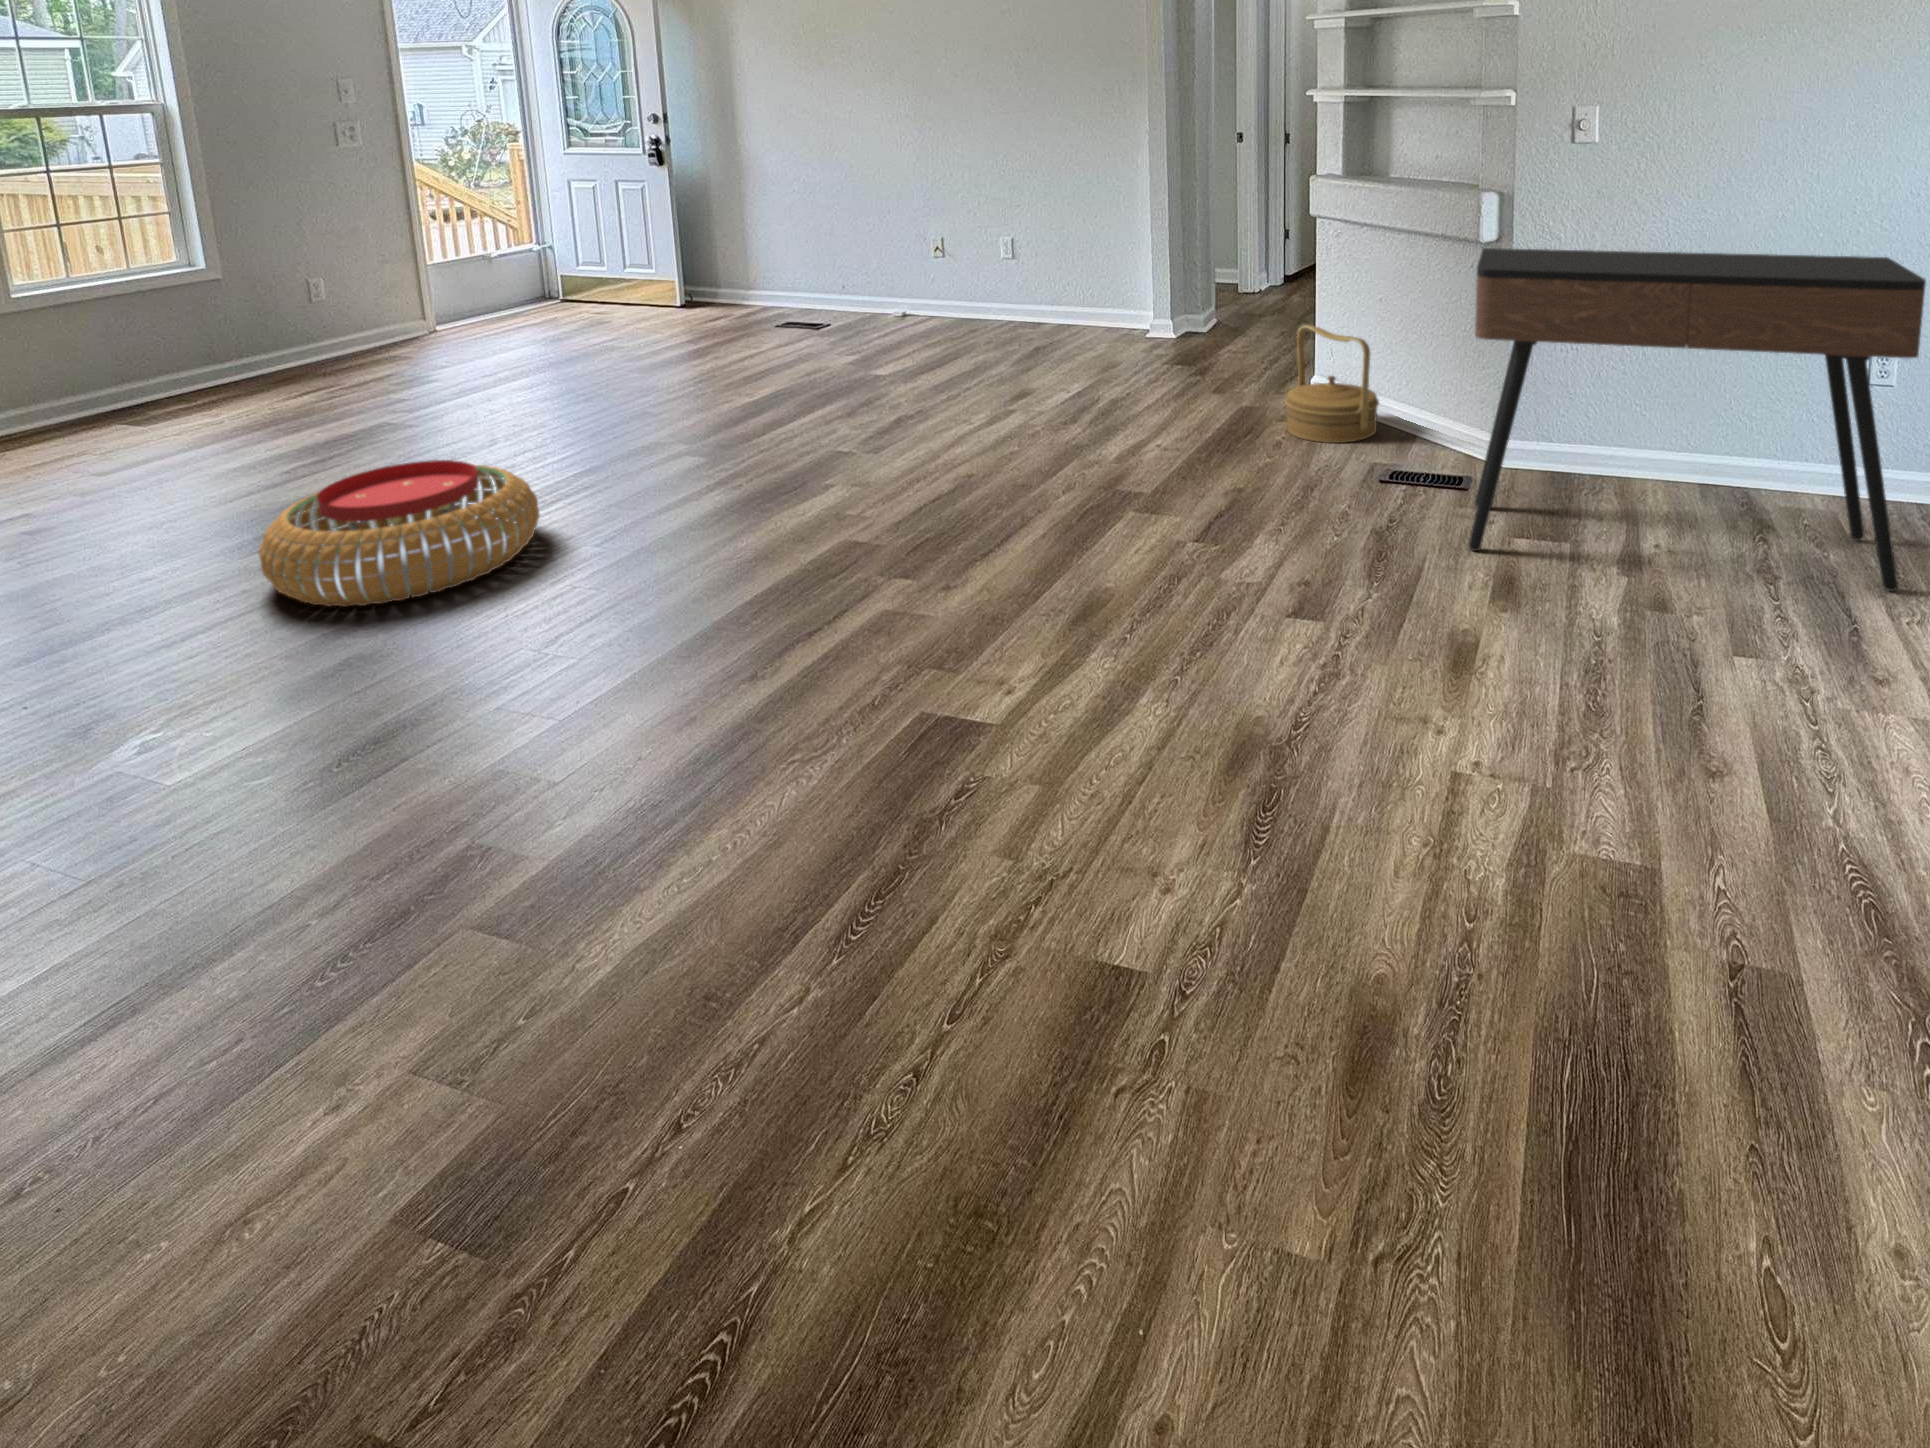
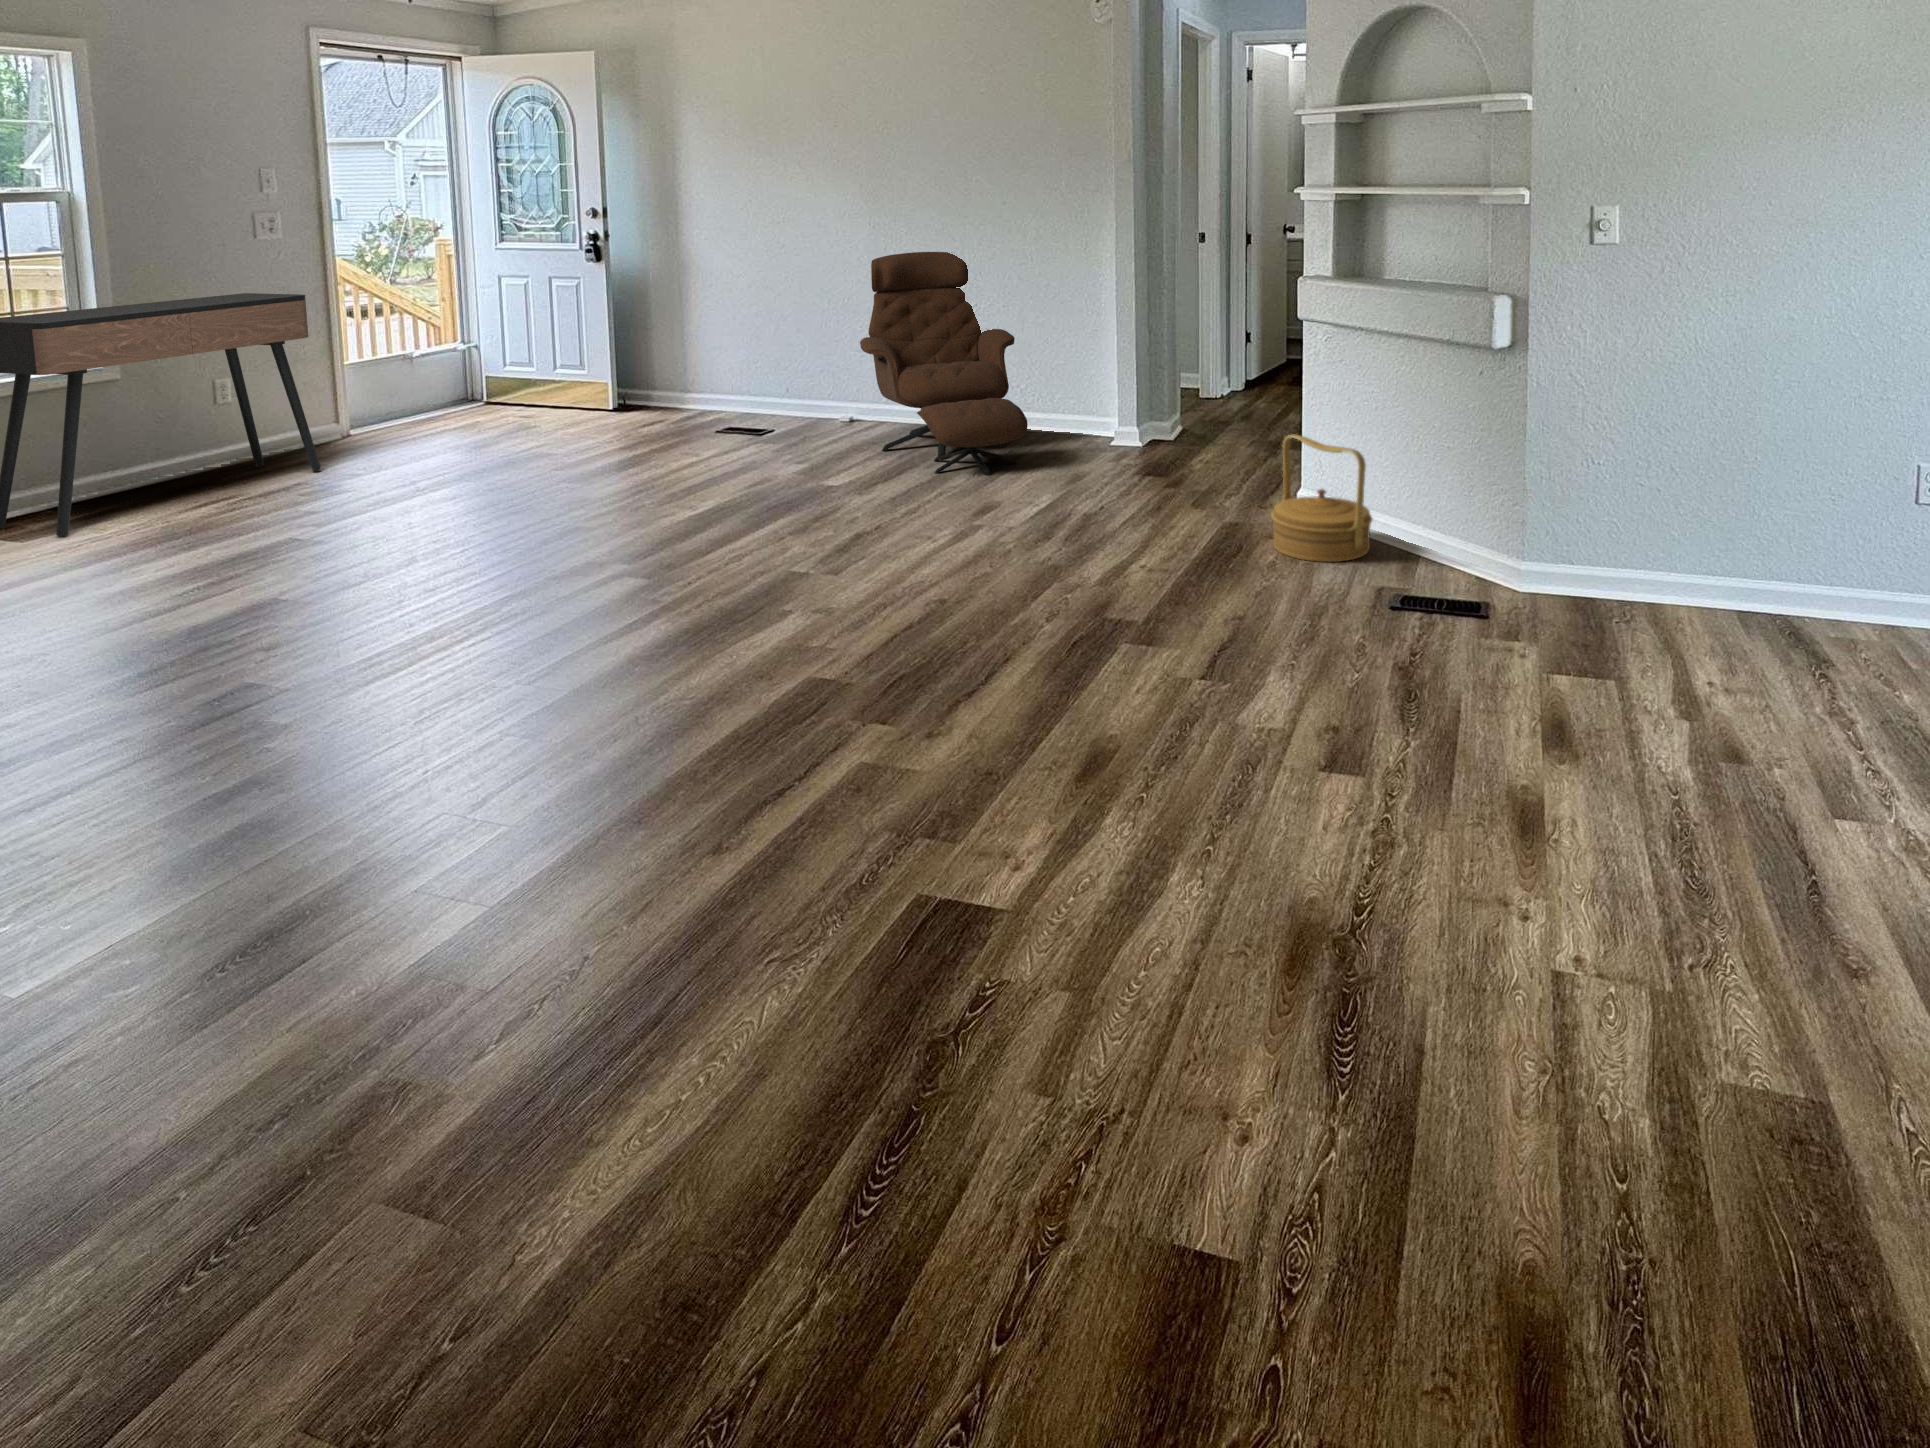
lounge chair: none [908,152,1067,366] -> present [860,252,1028,476]
console table: present [1469,248,1926,591] -> present [0,293,321,537]
pouf: present [258,460,540,607] -> none [134,583,463,756]

